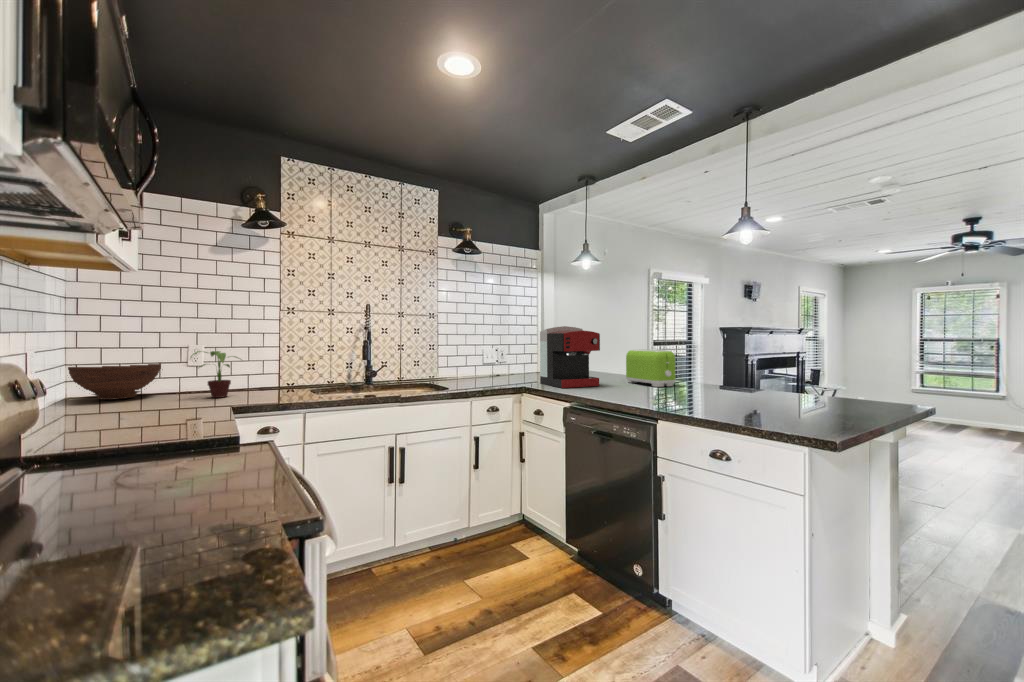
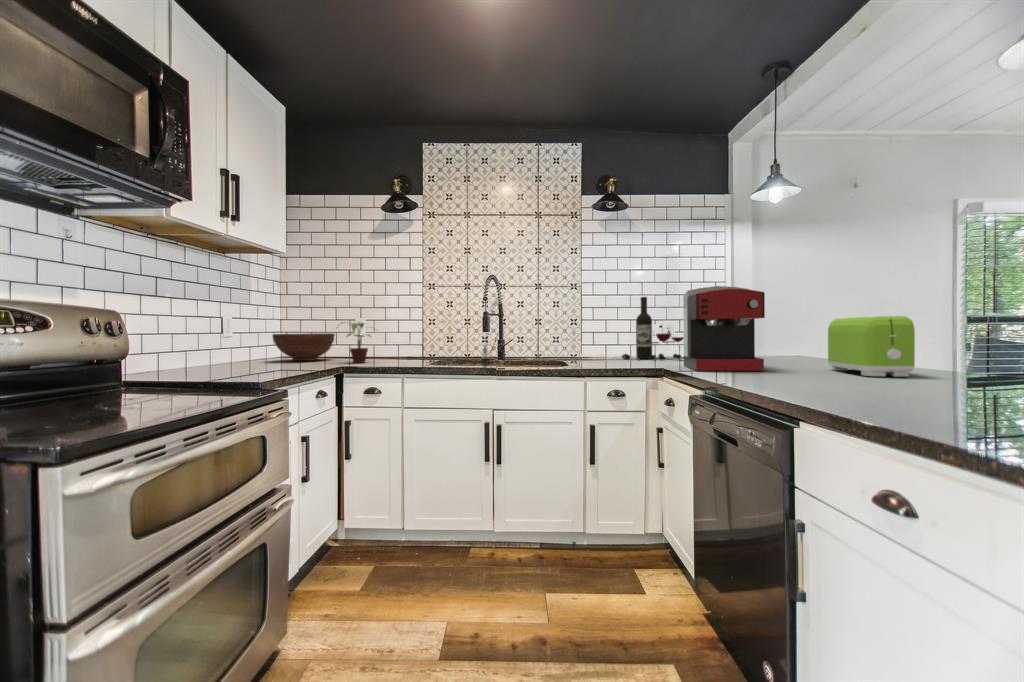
wine bottle: none [475,328,528,379] -> present [622,297,683,360]

